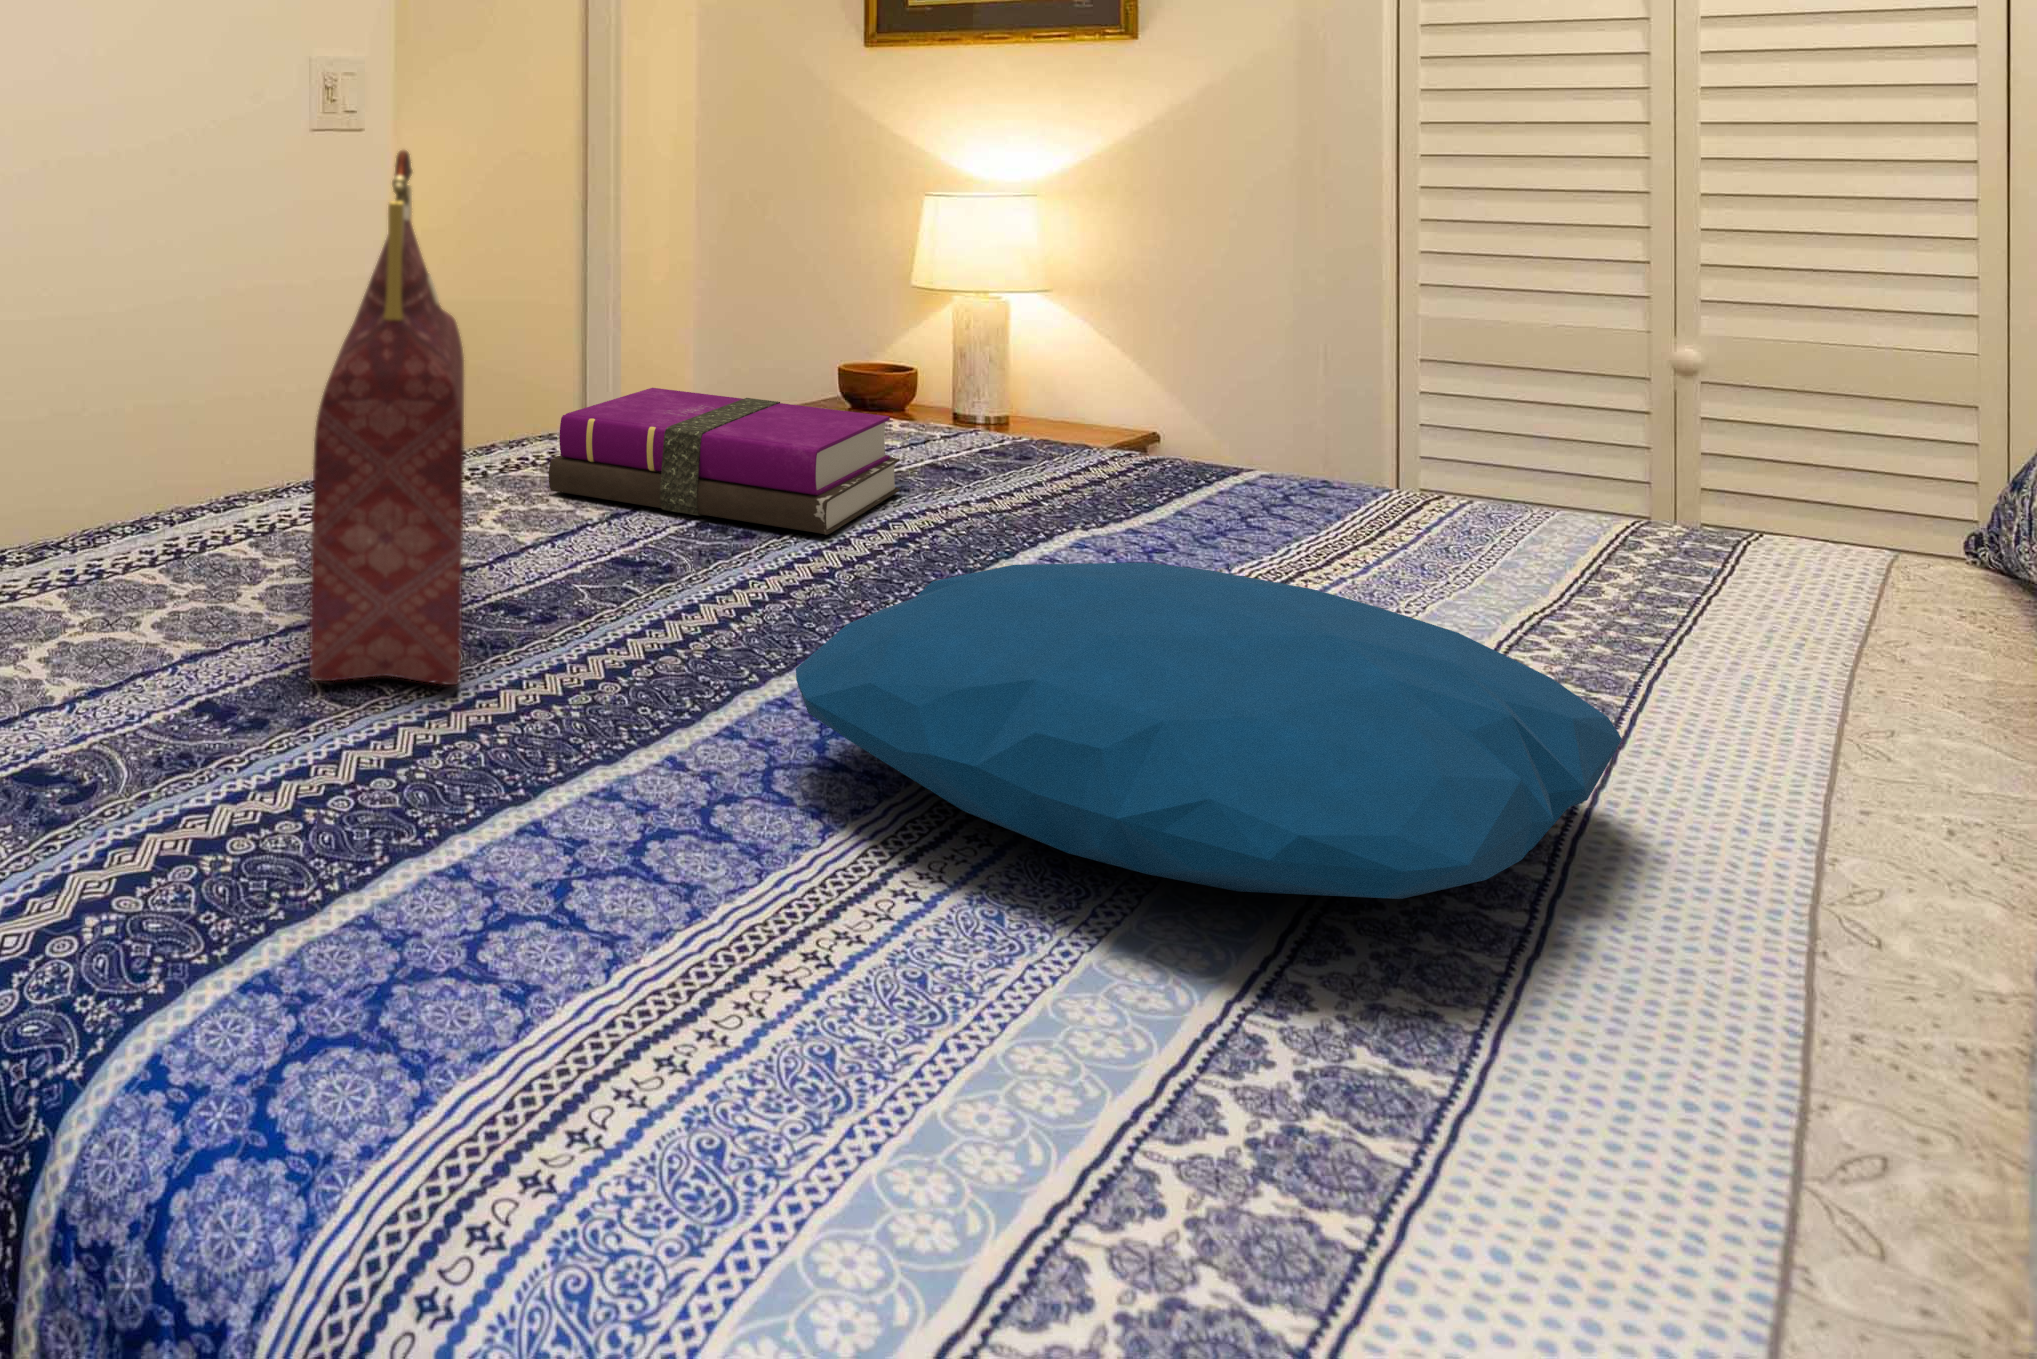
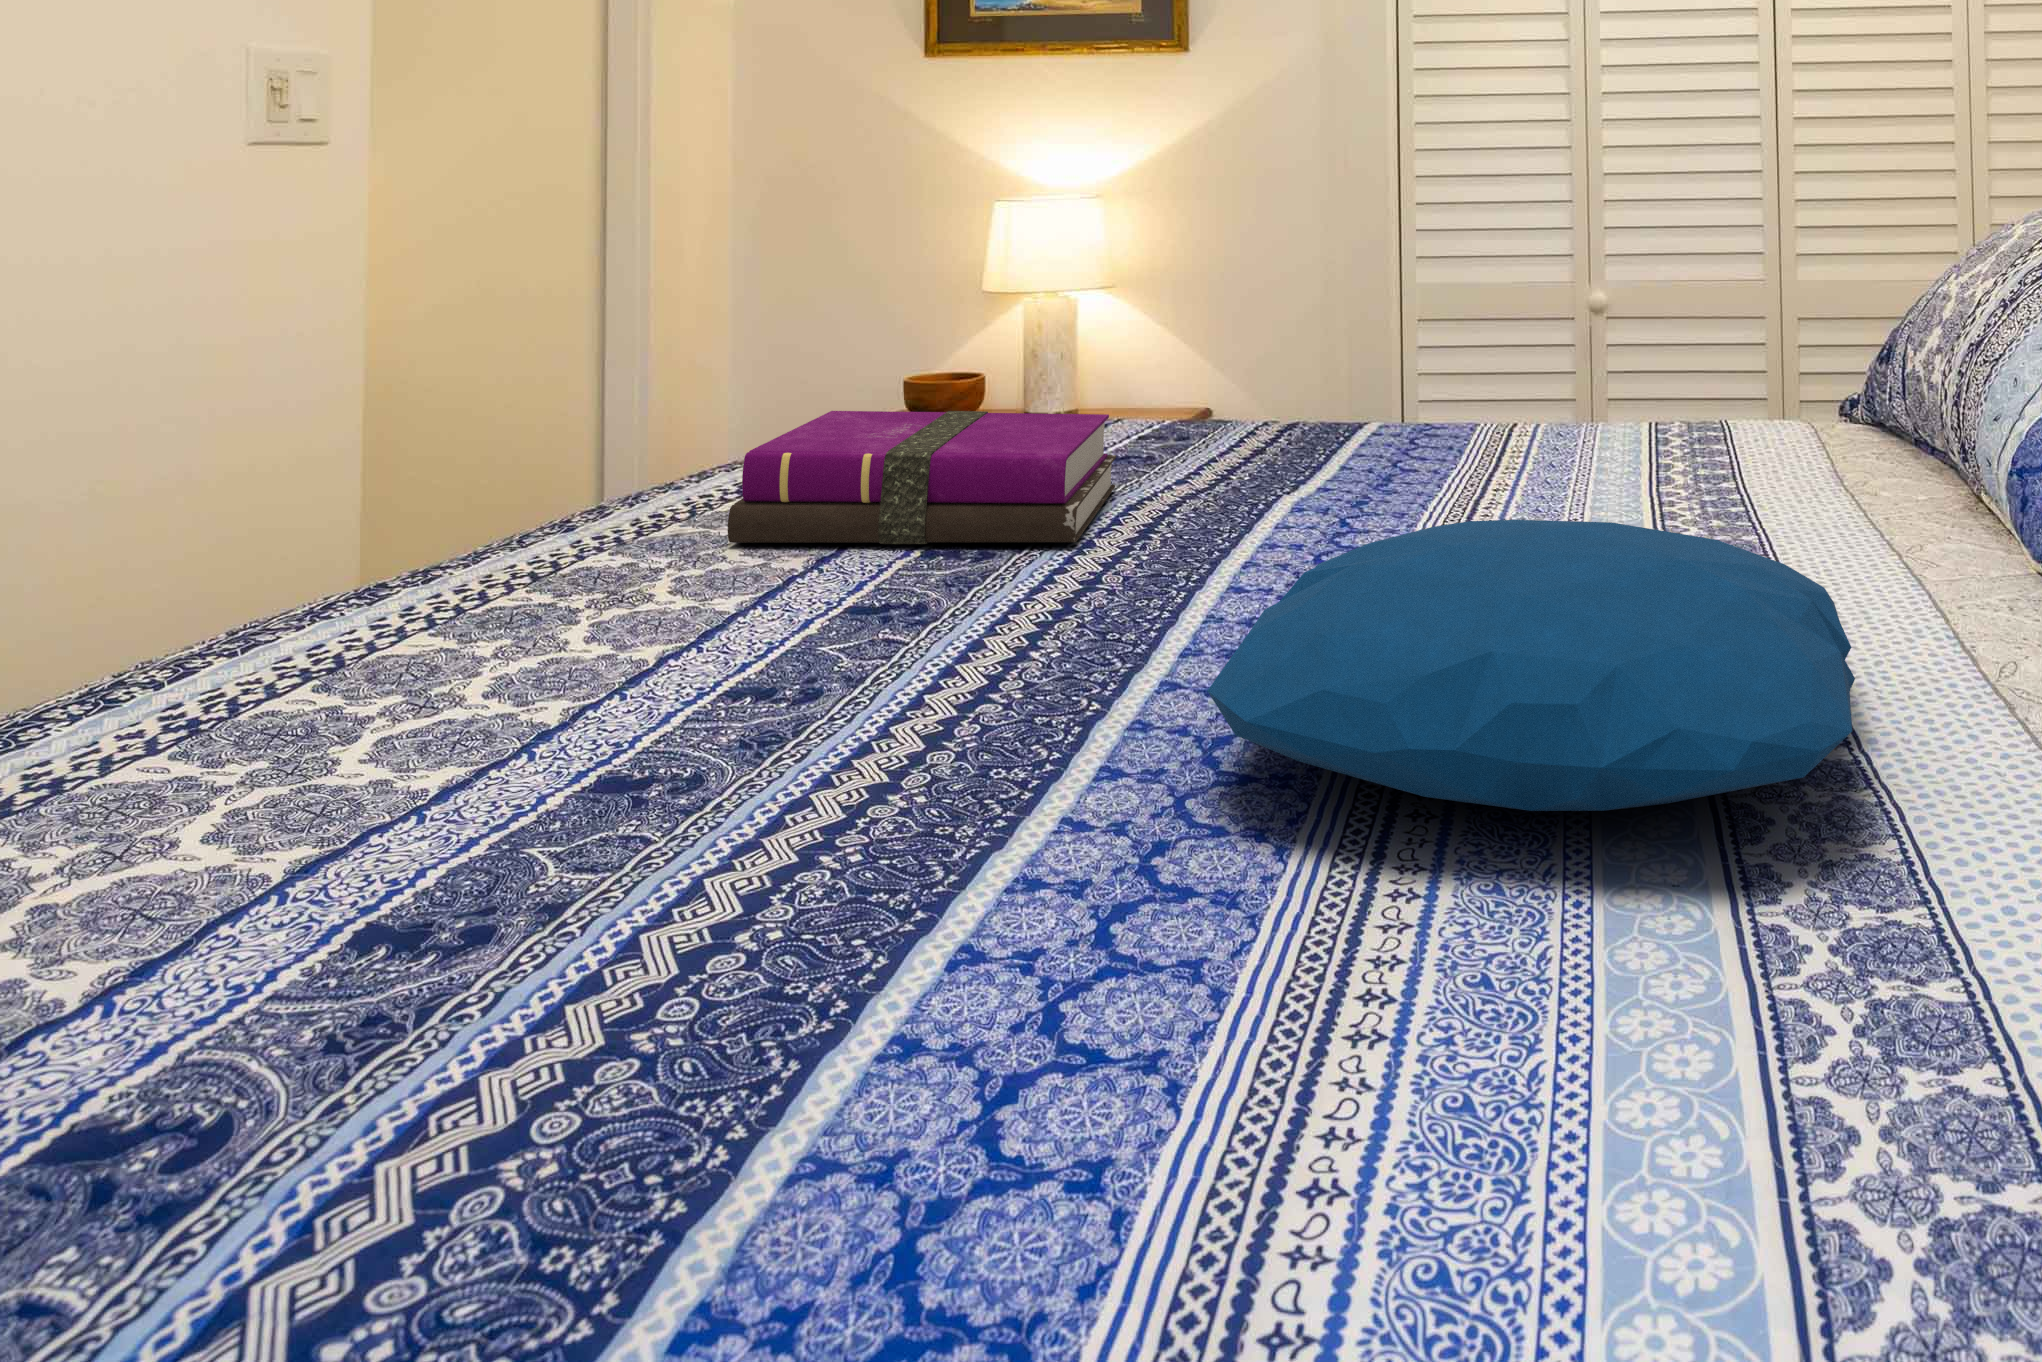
handbag: present [310,150,464,685] -> none [483,131,774,851]

